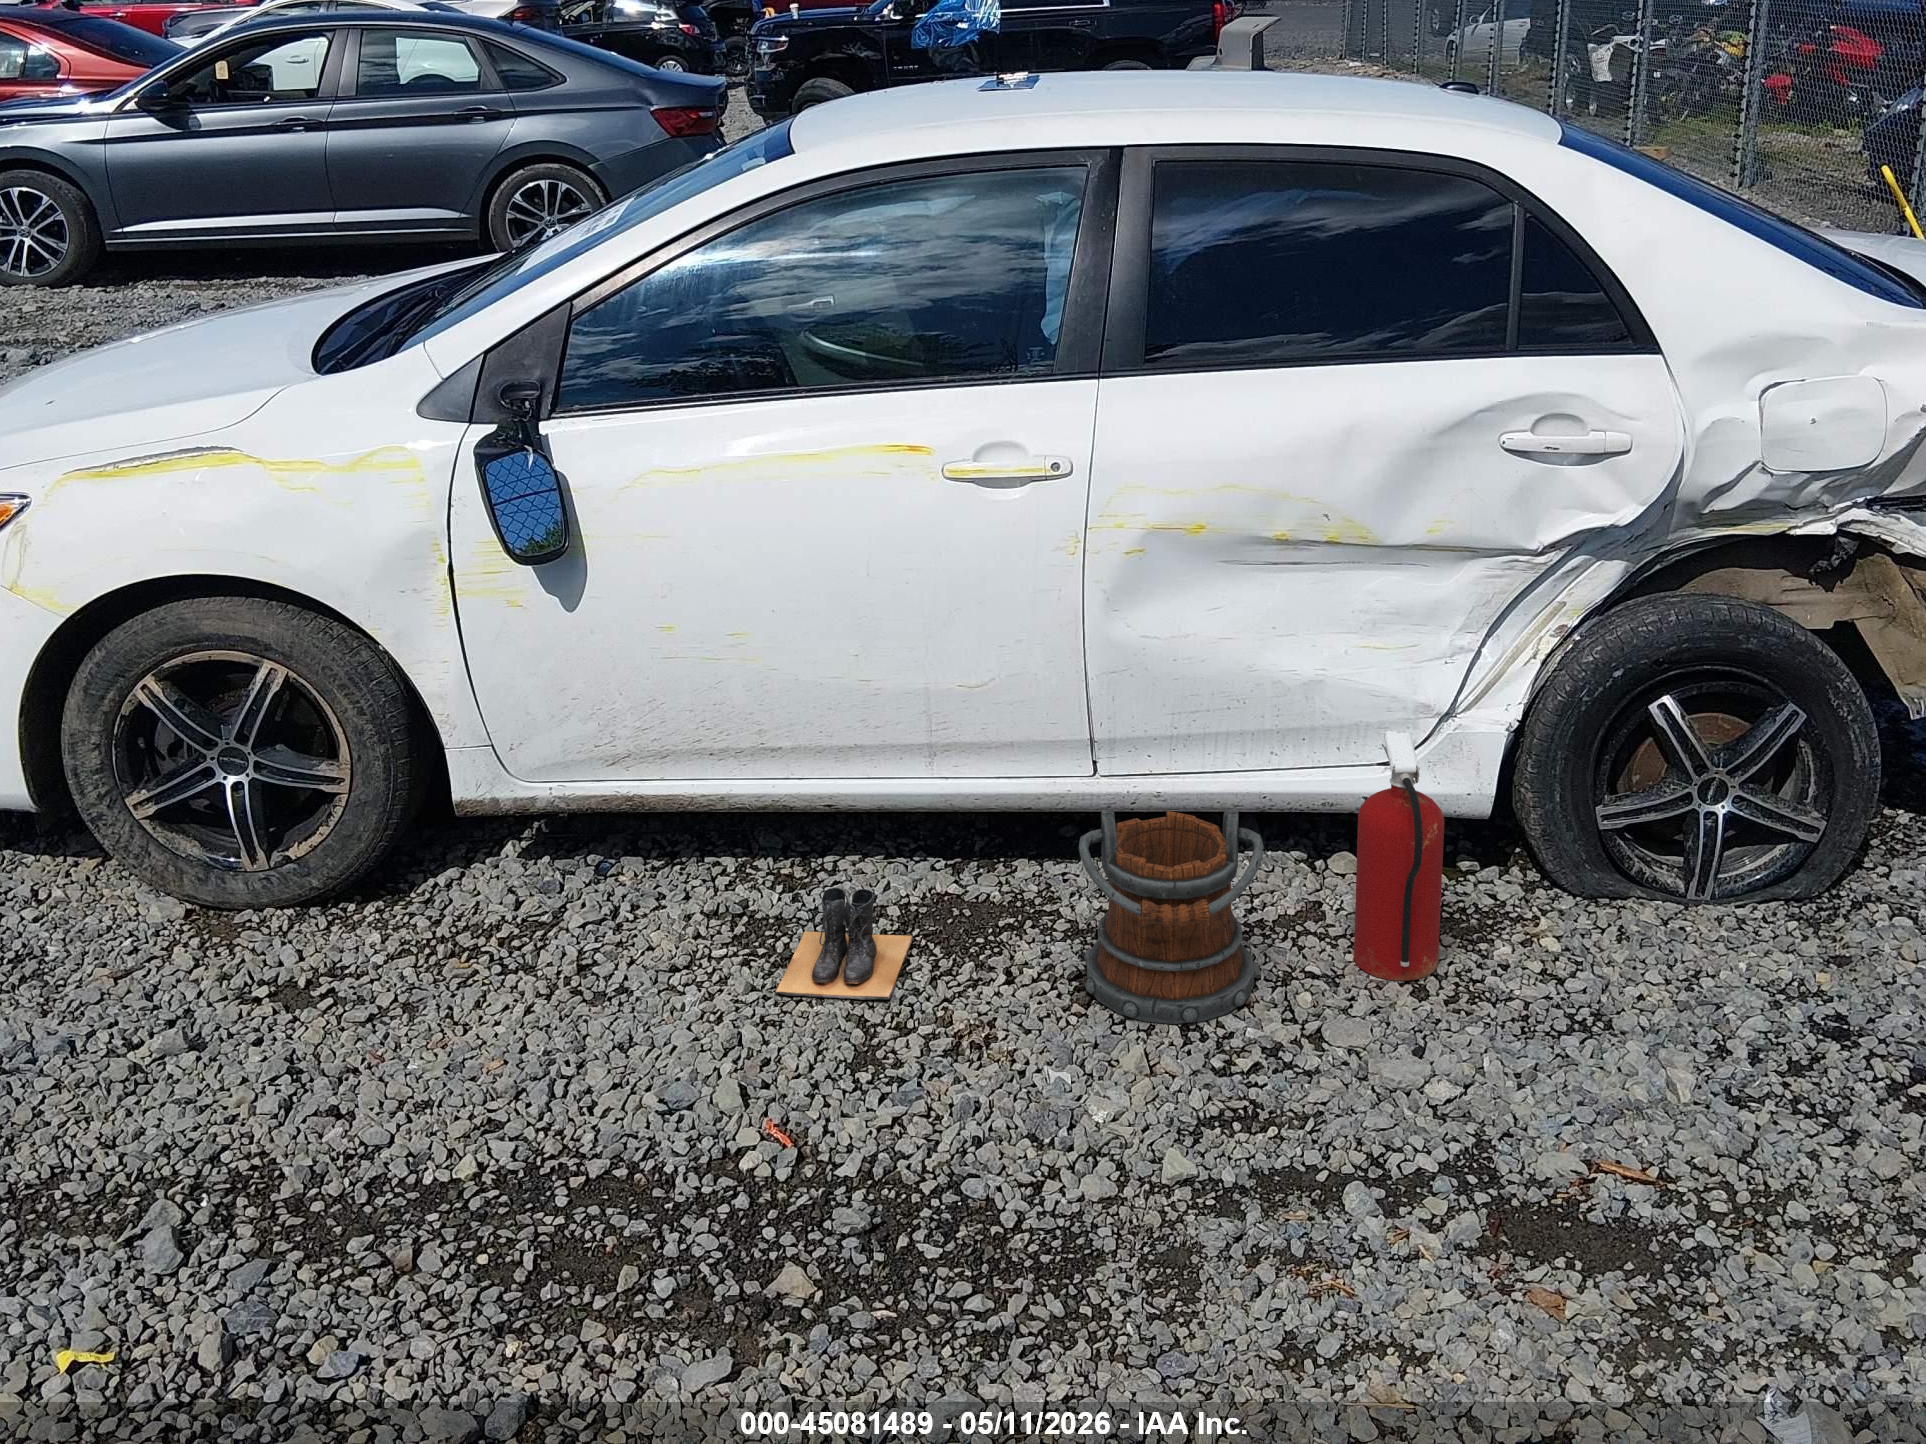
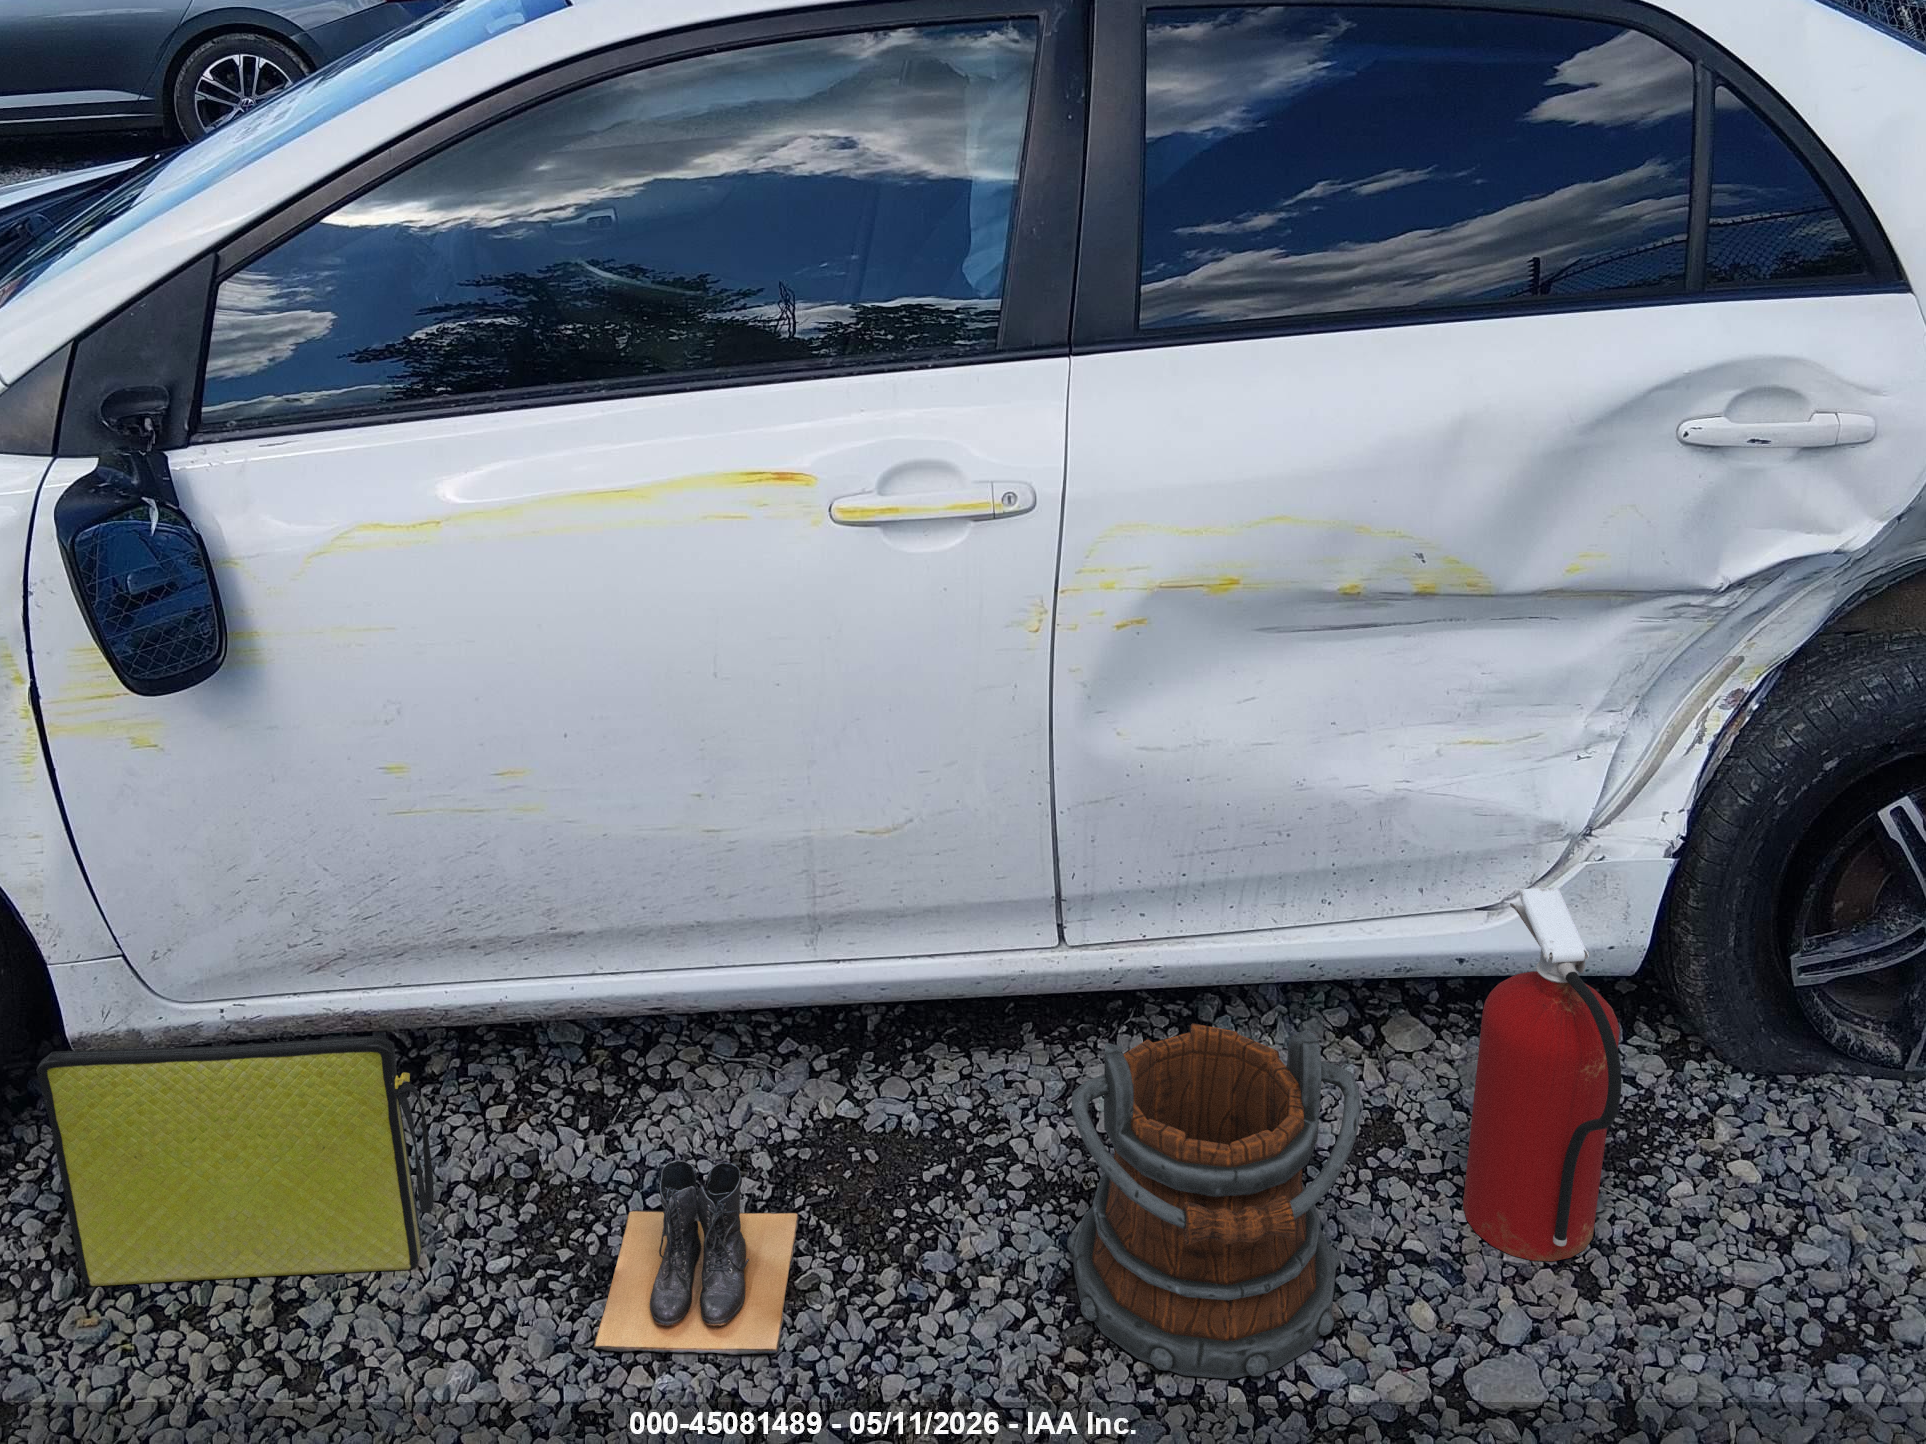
bag: none [441,792,679,954] -> present [36,1036,434,1286]

